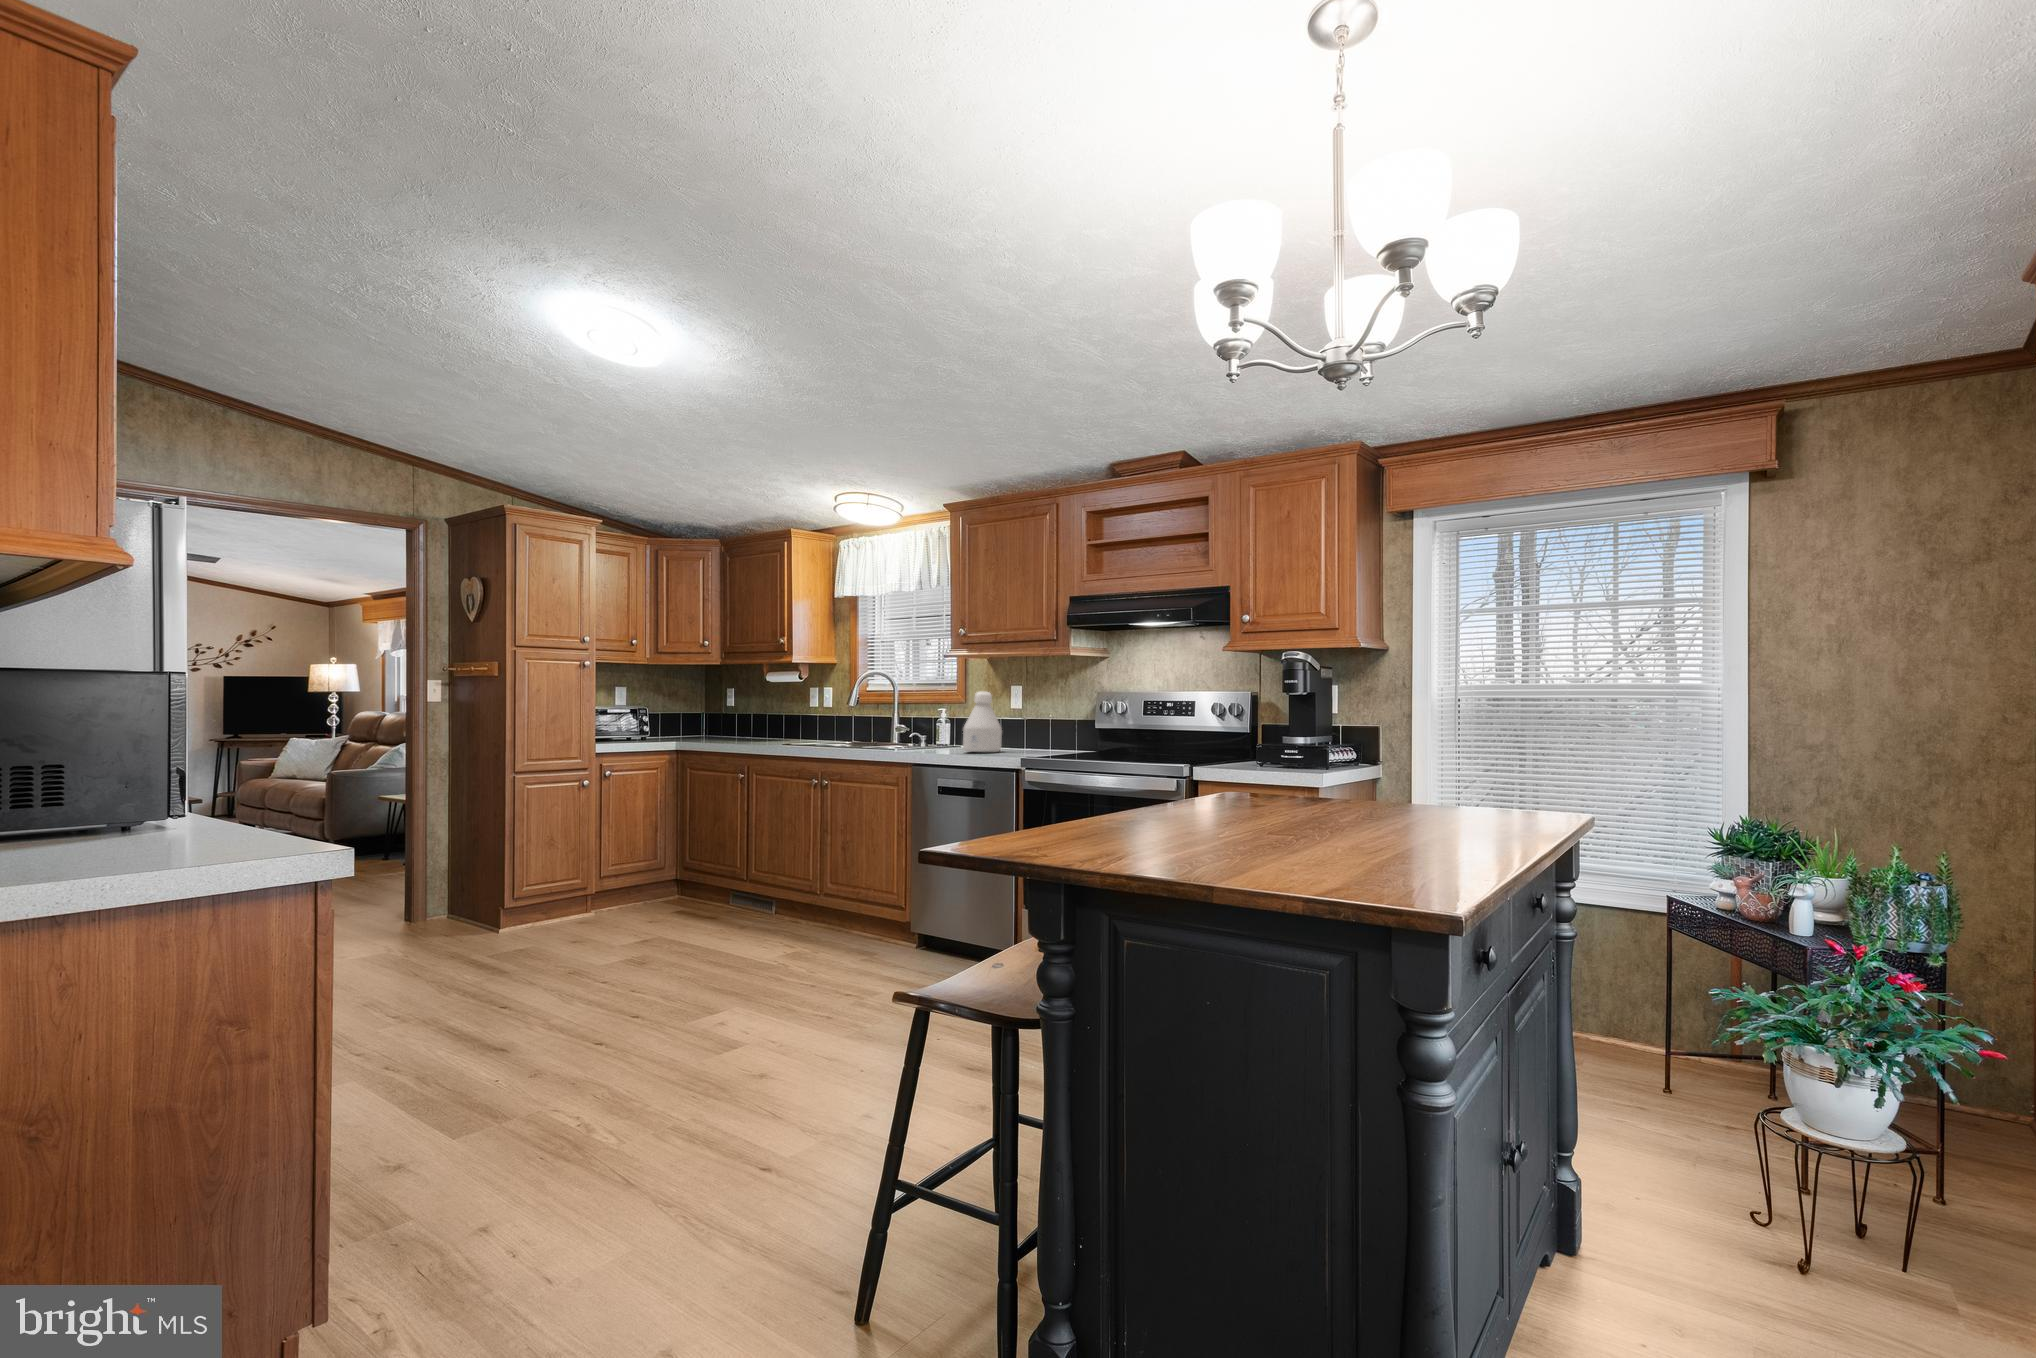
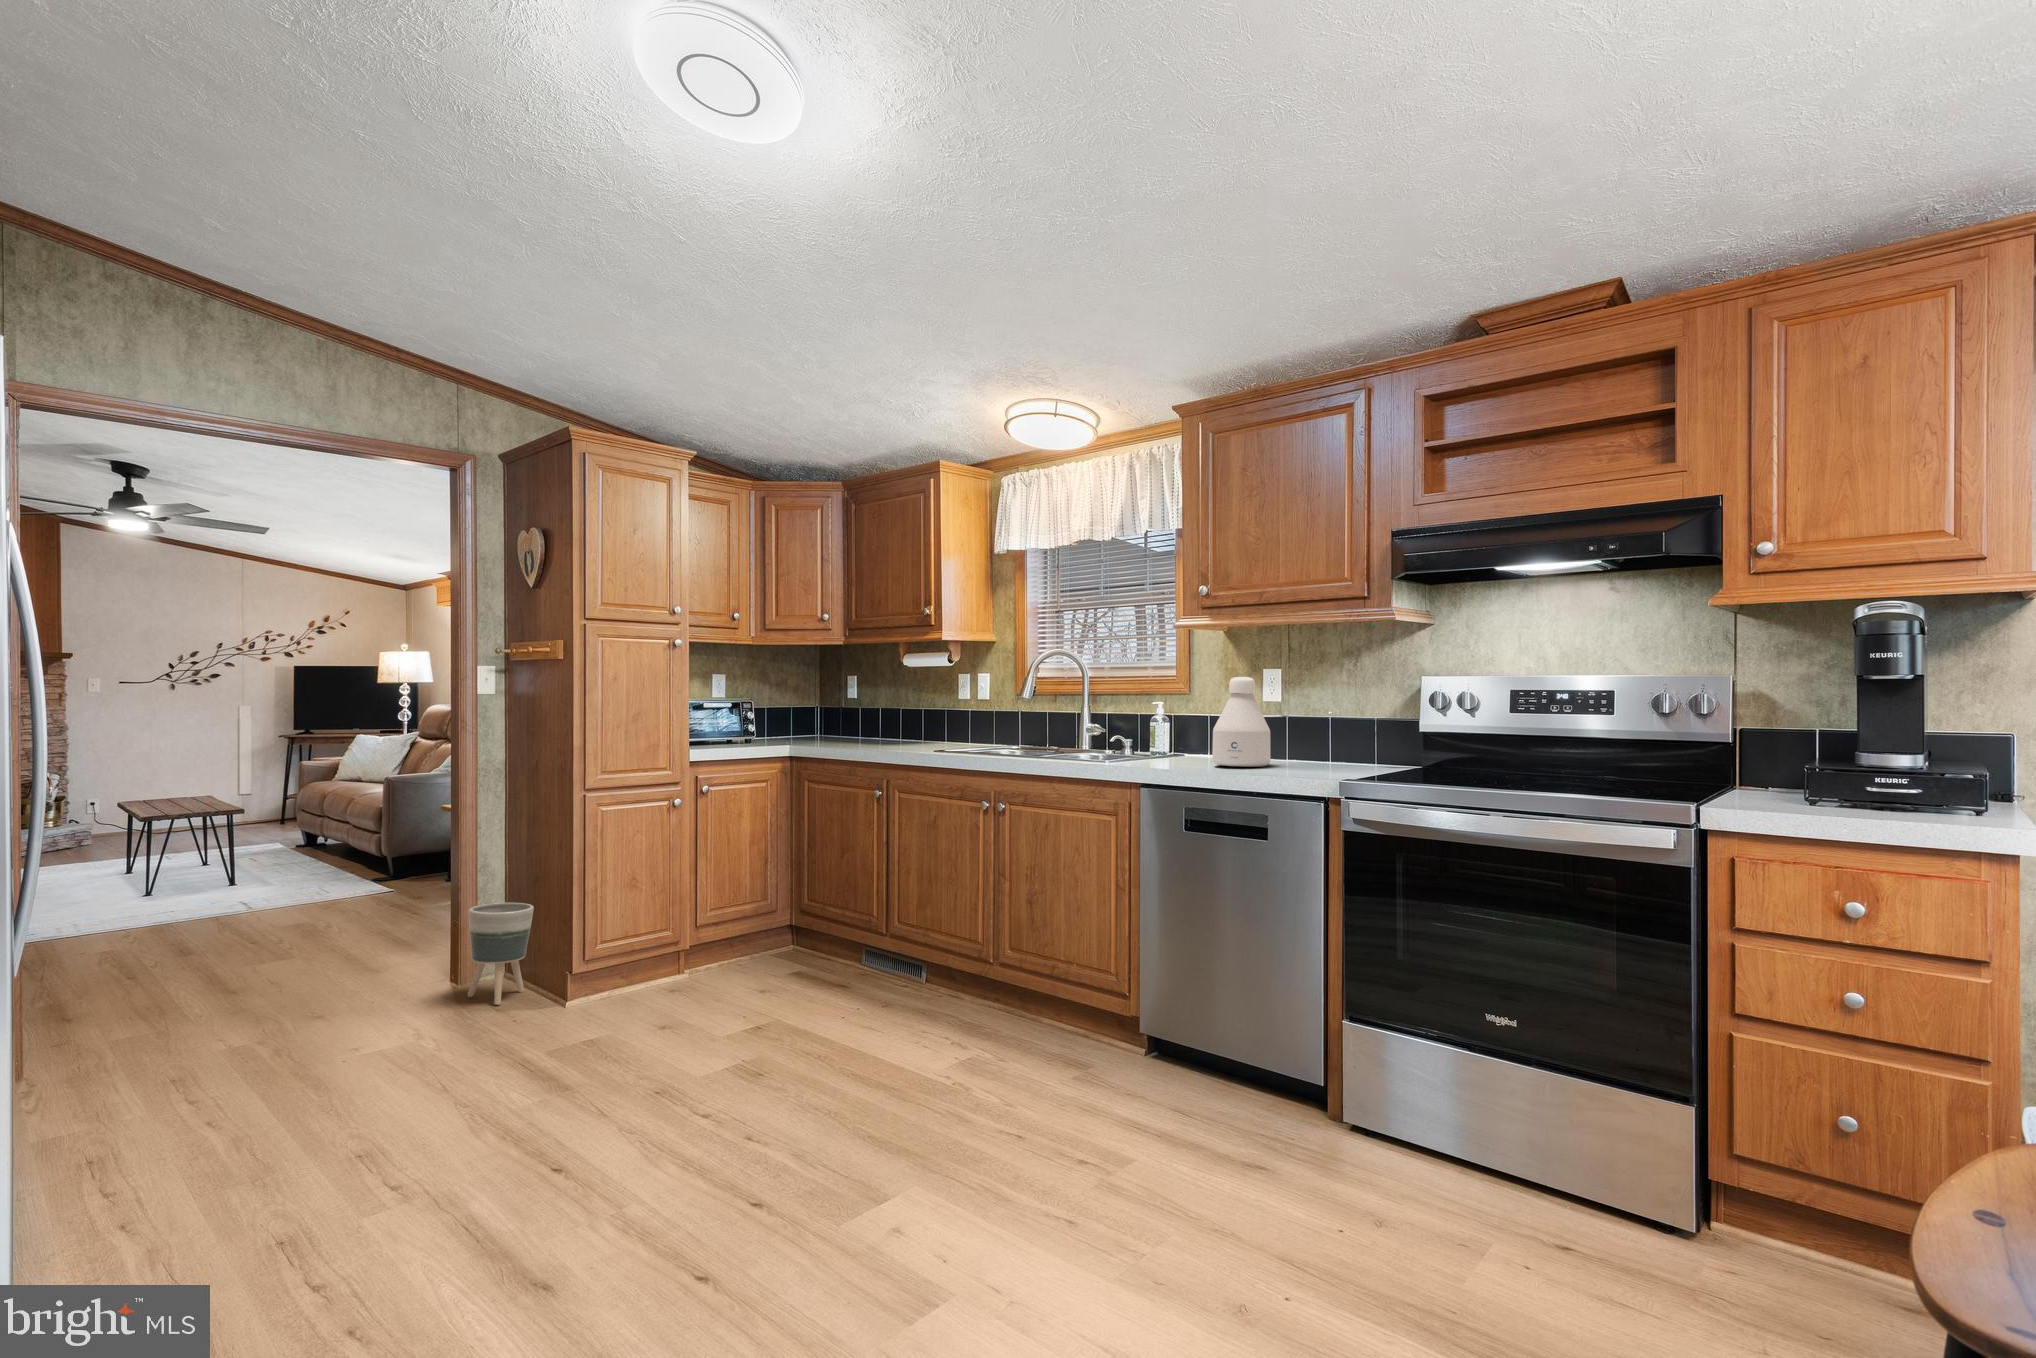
planter: none [422,859,474,933] -> present [468,903,534,1005]

